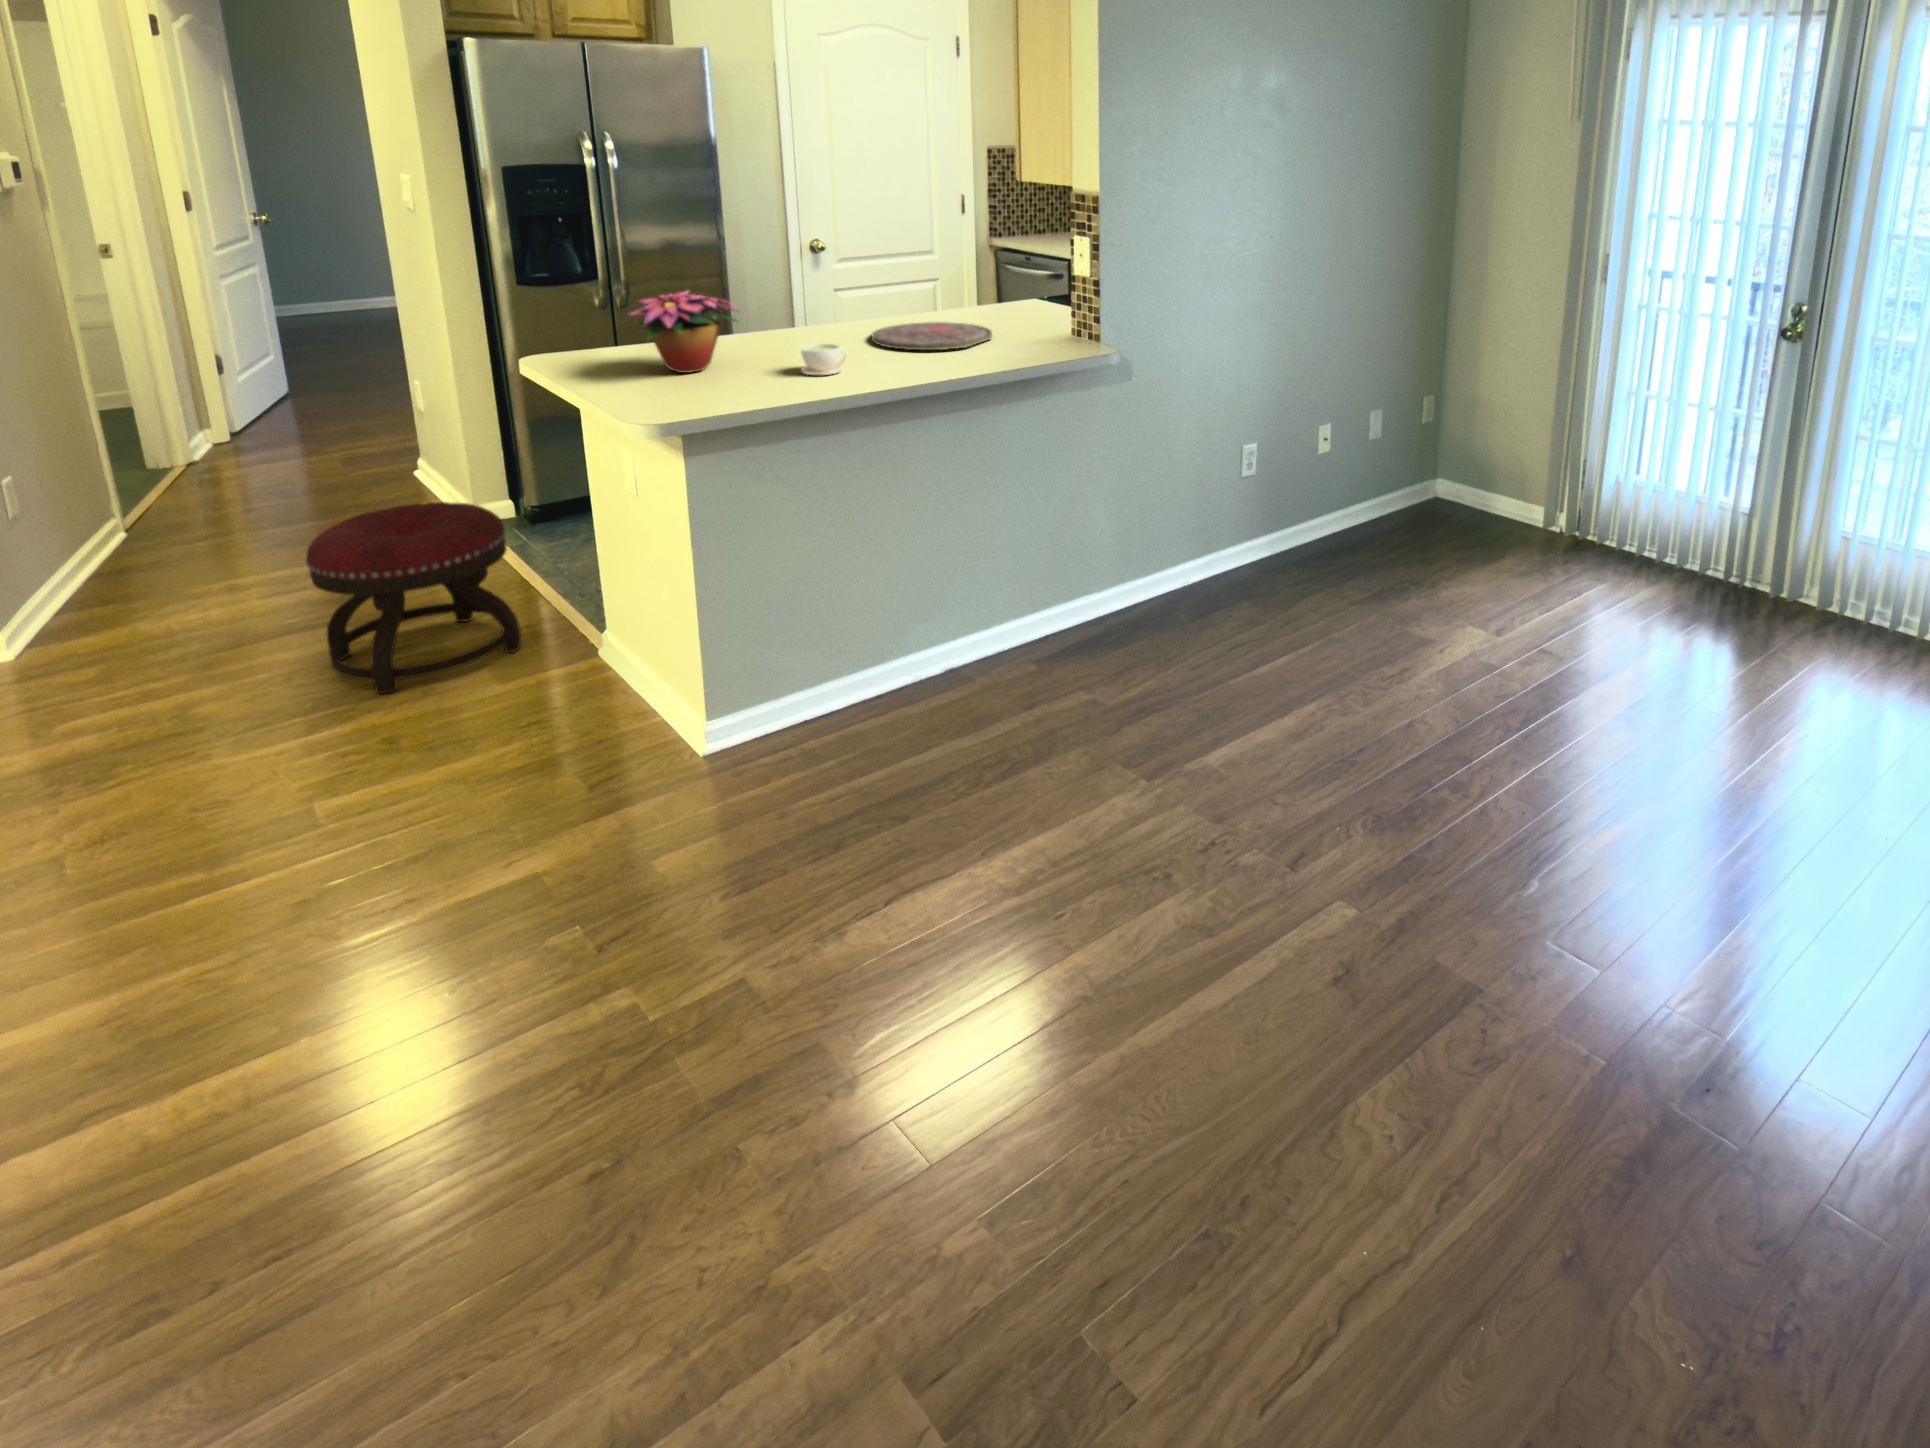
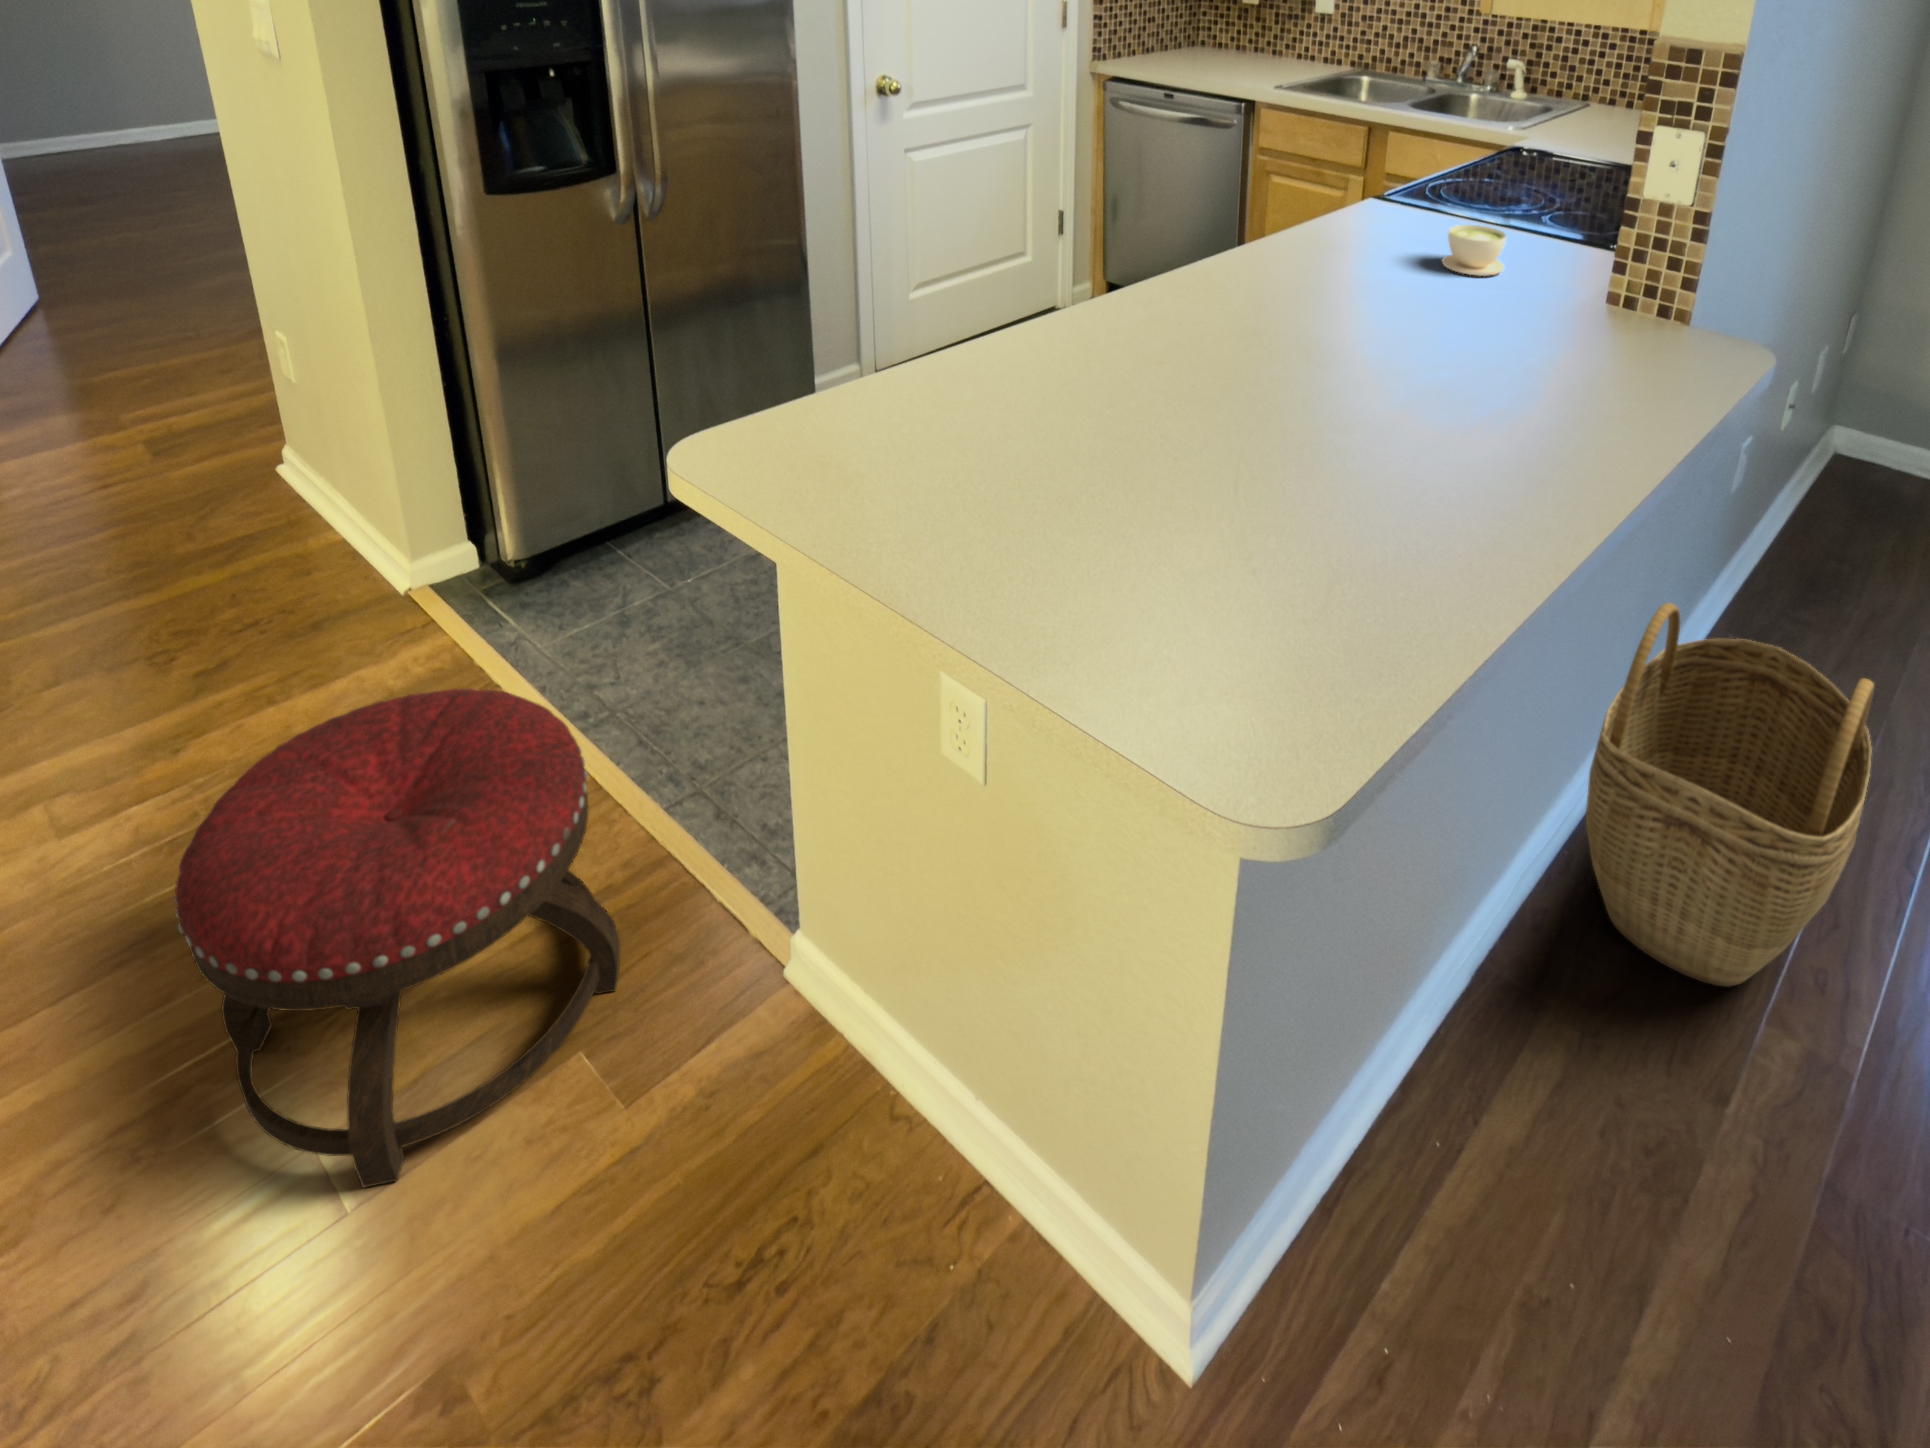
flower arrangement: present [631,291,739,373] -> none [942,304,1220,504]
cutting board: present [871,322,992,350] -> none [1296,287,1527,381]
coffee cup: present [801,344,847,375] -> present [1442,225,1506,276]
woven basket: none [1009,483,1162,676] -> present [1586,603,1874,987]

